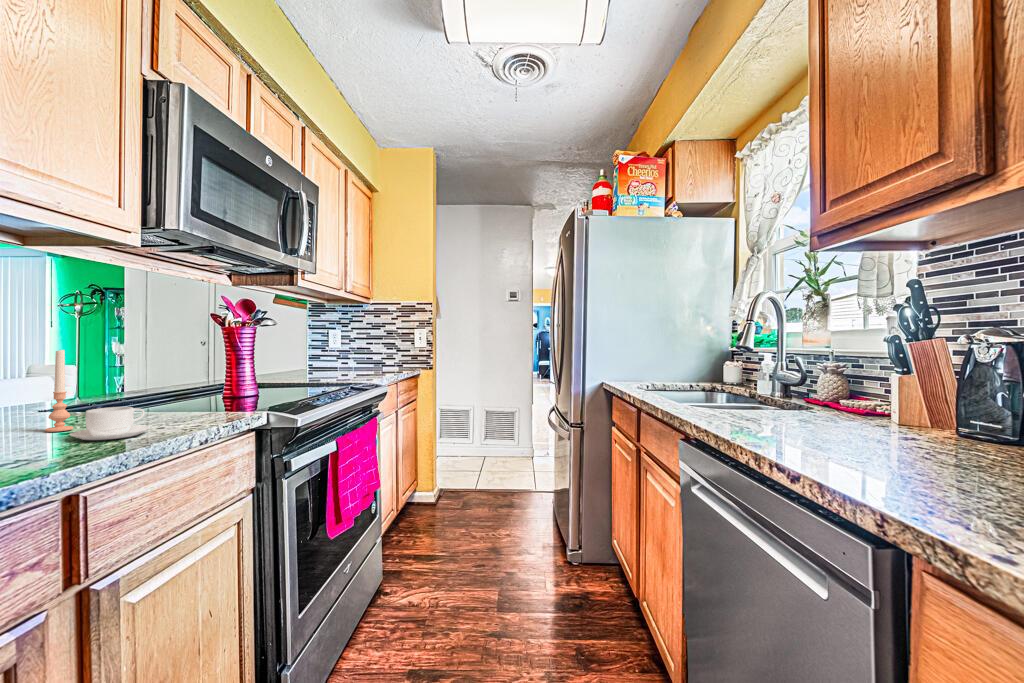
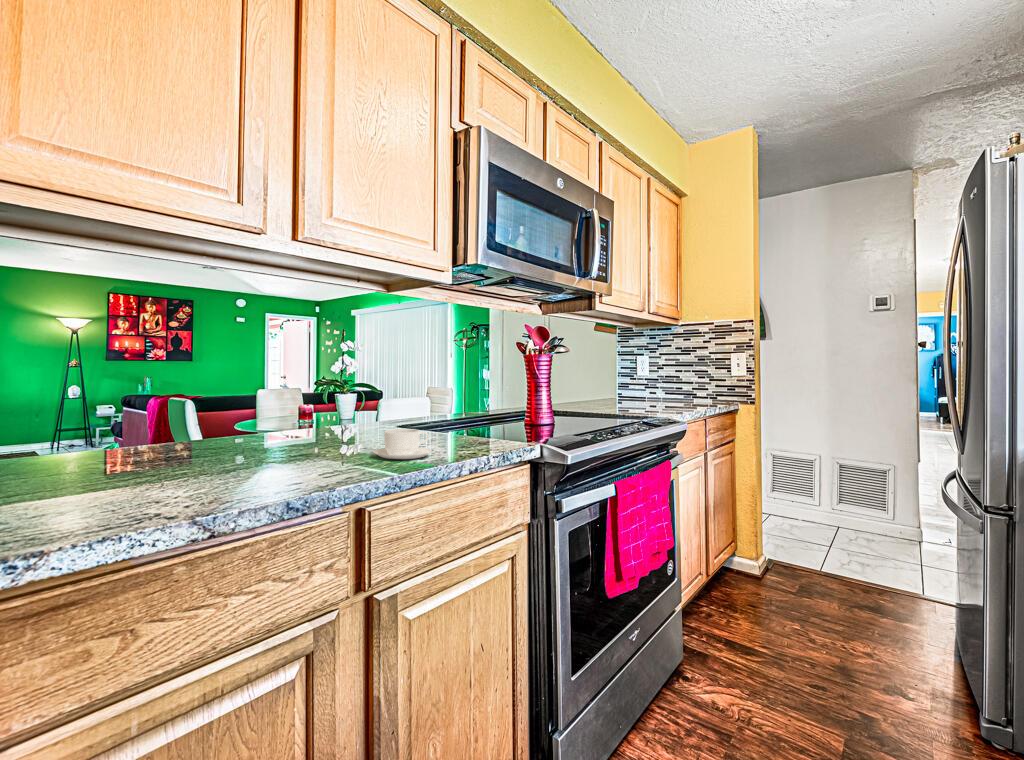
candle: present [45,350,73,432] -> none [365,374,384,447]

